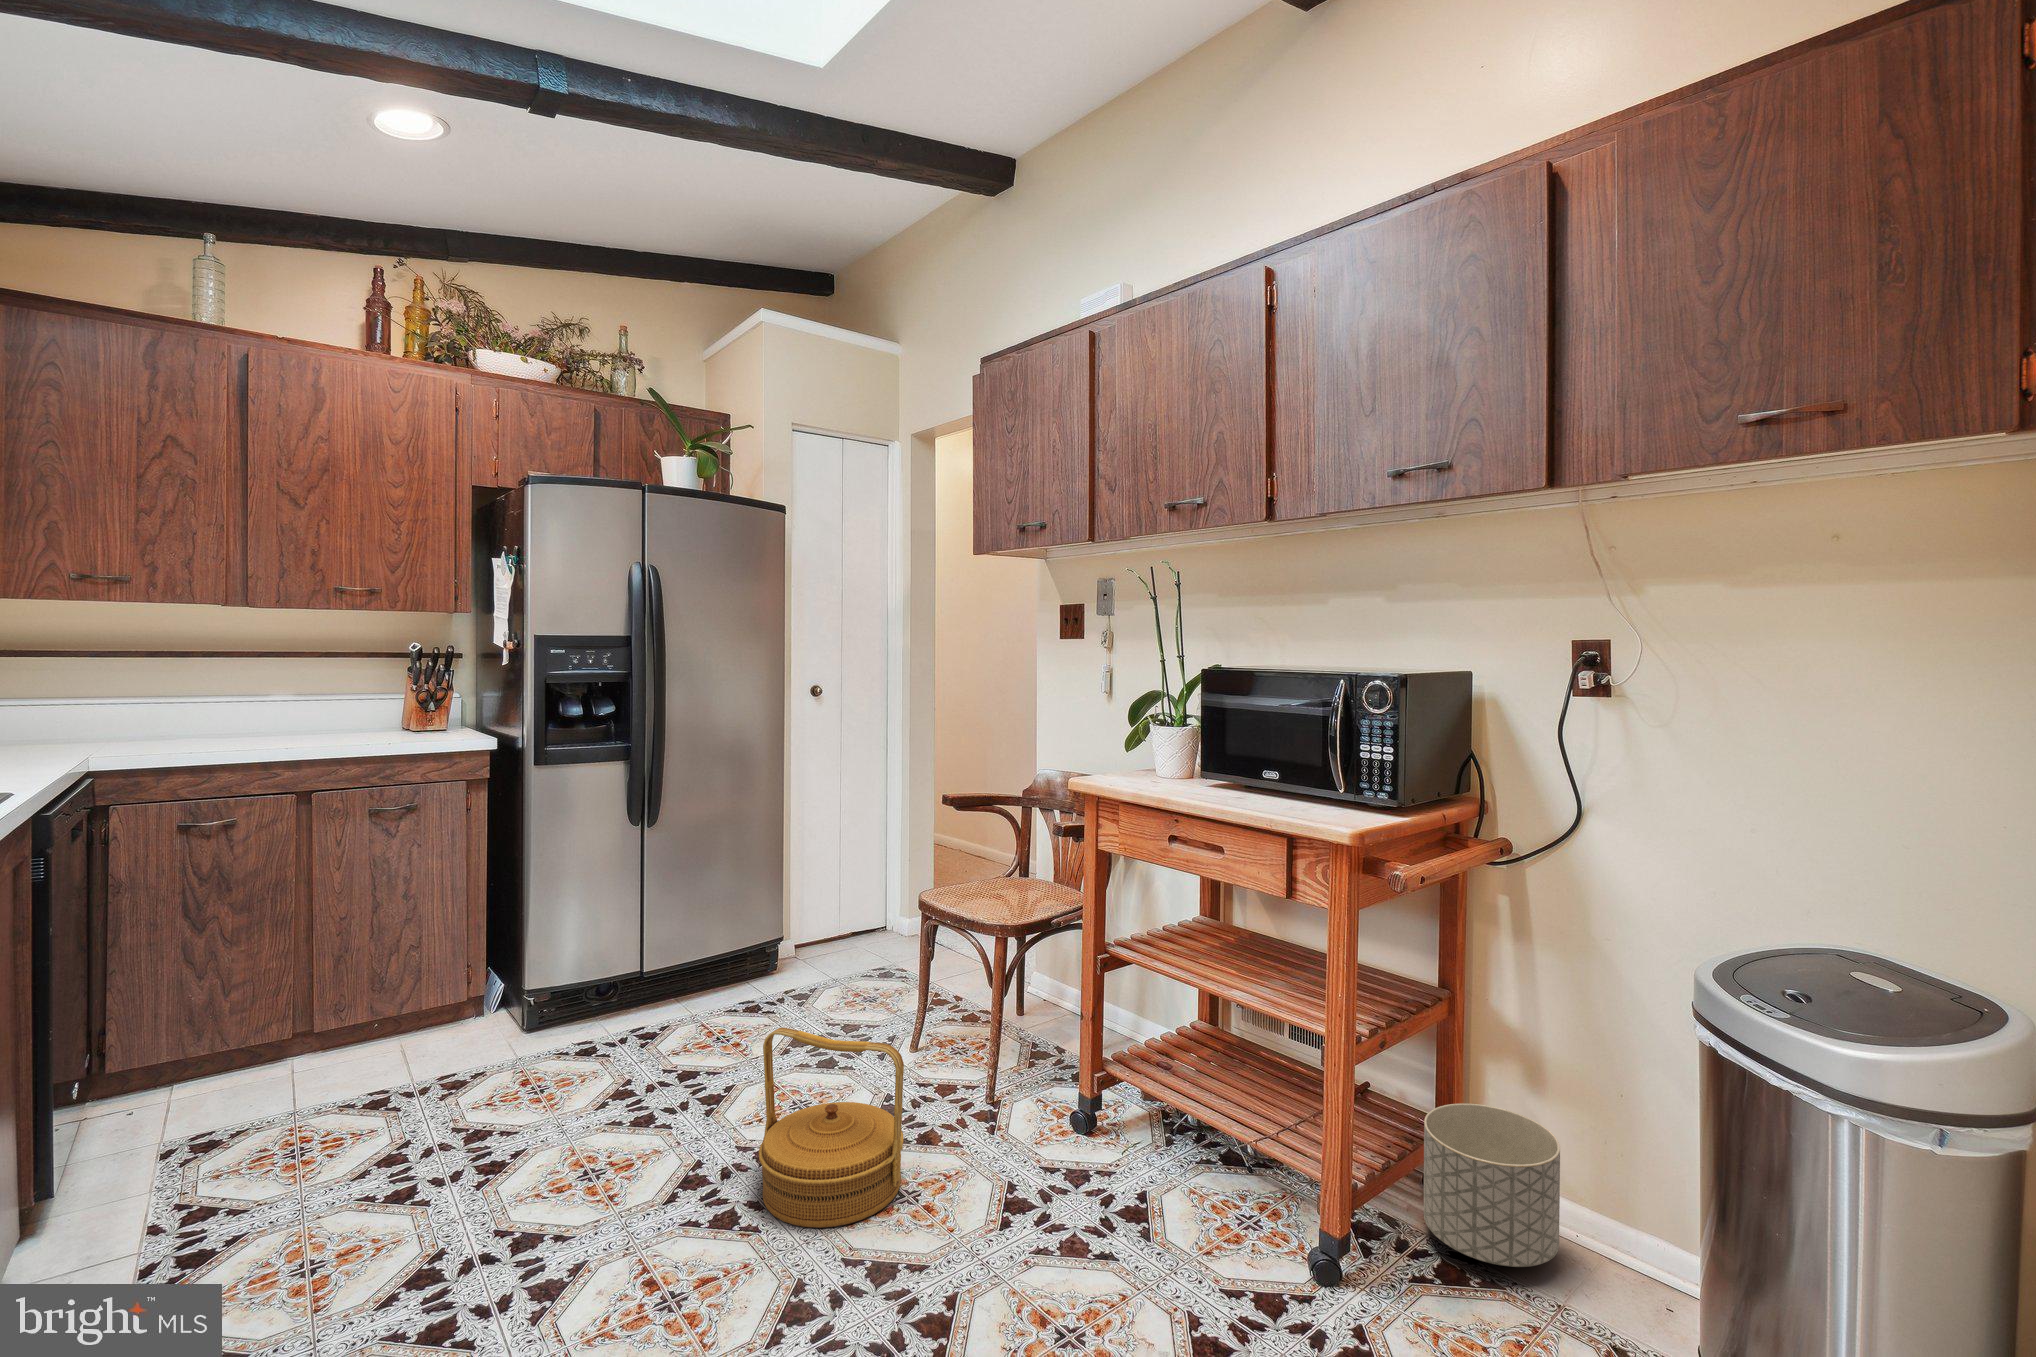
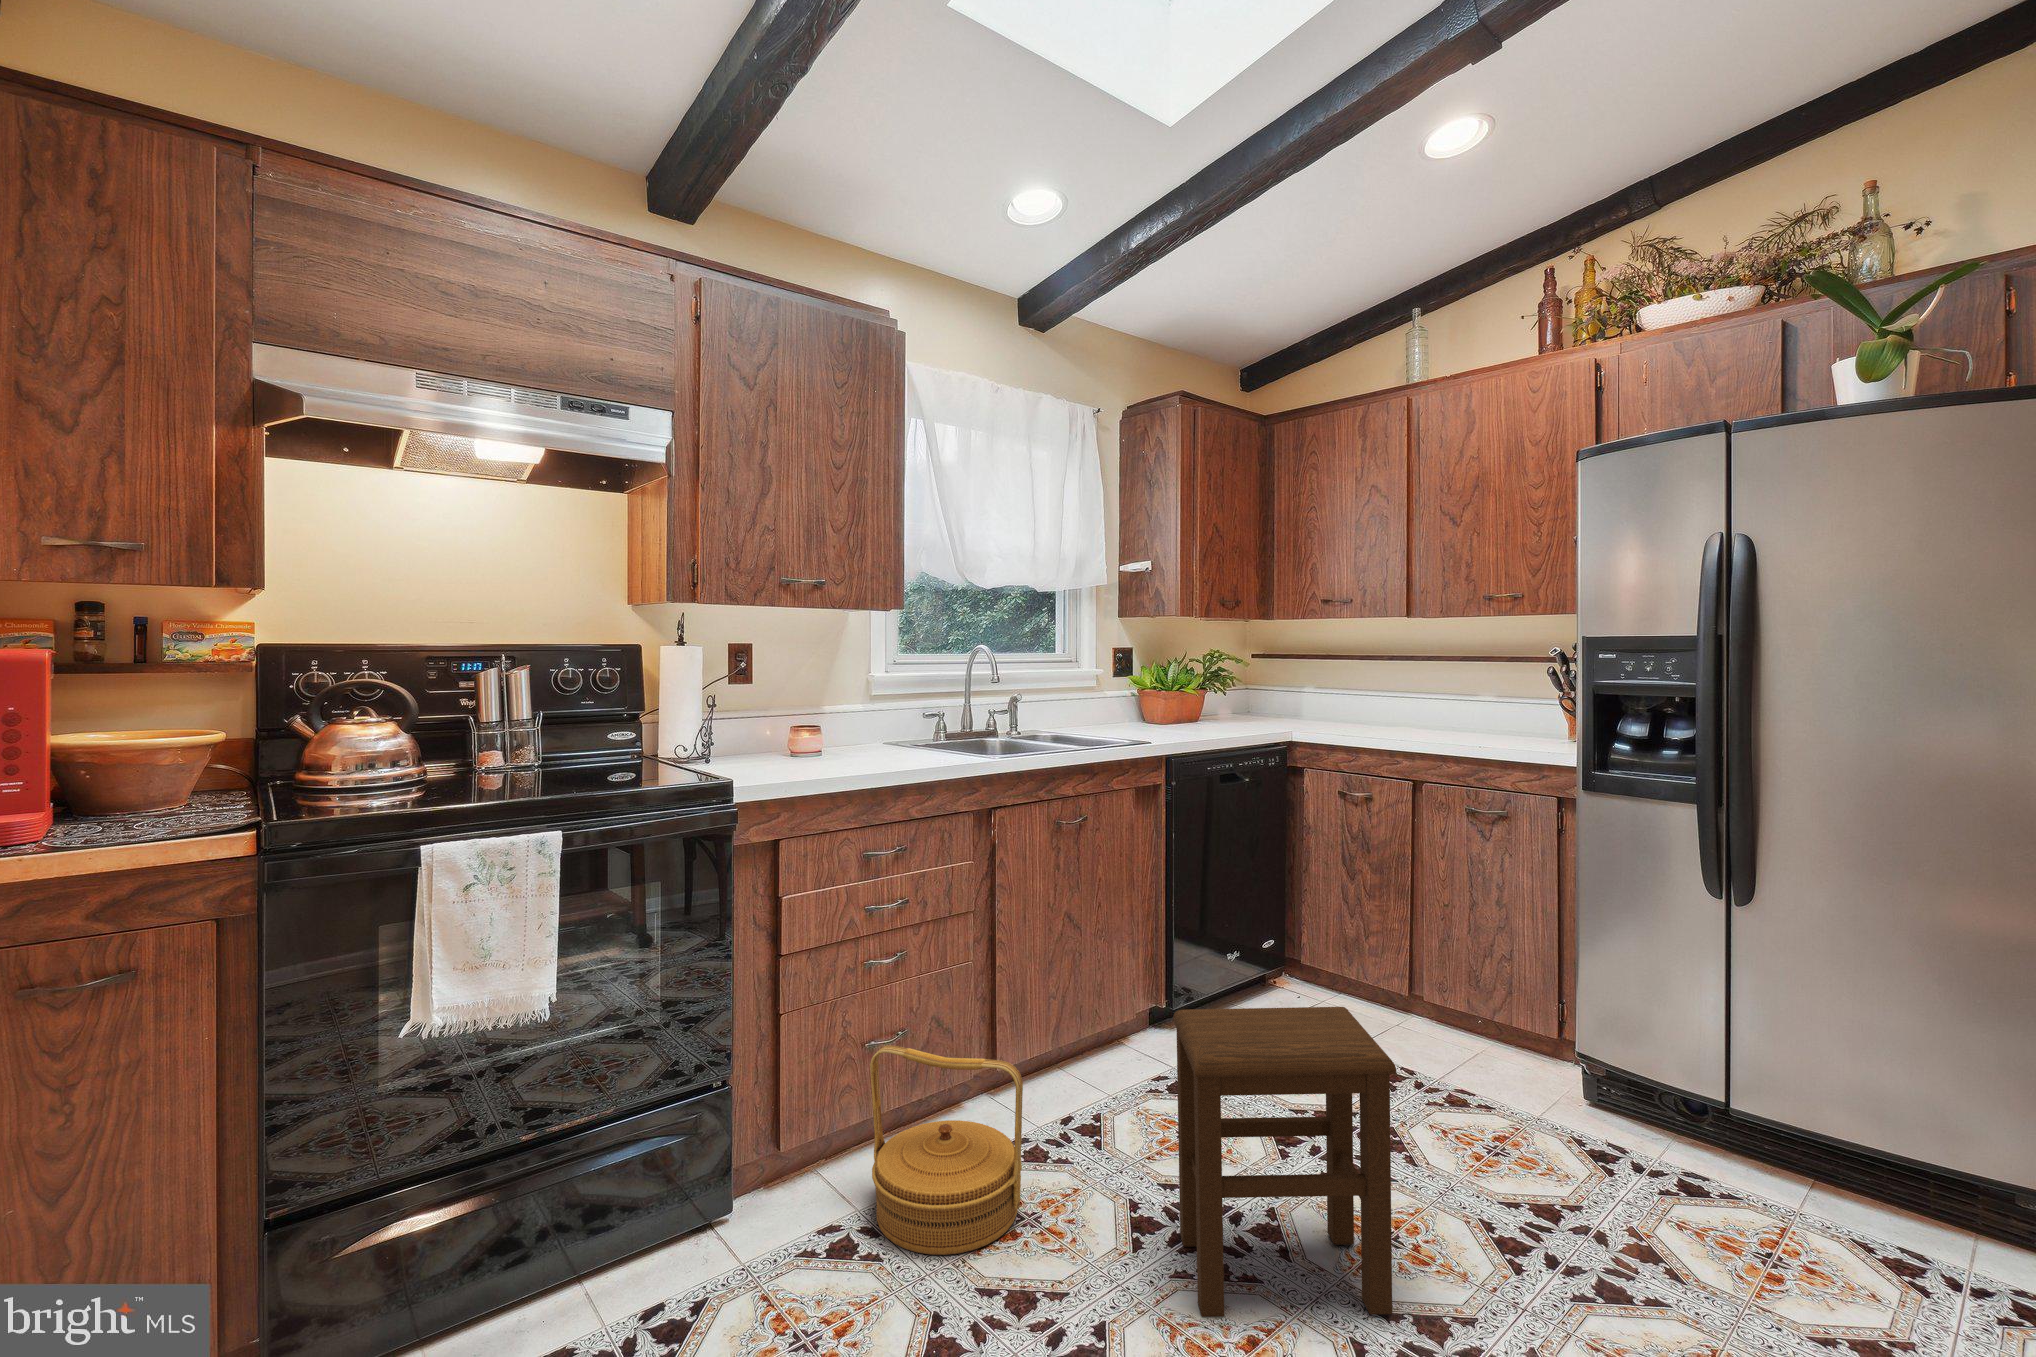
stool: none [1047,998,1239,1291] -> present [1173,1007,1396,1317]
planter: present [1424,1103,1560,1267] -> none [1569,1110,1721,1282]

